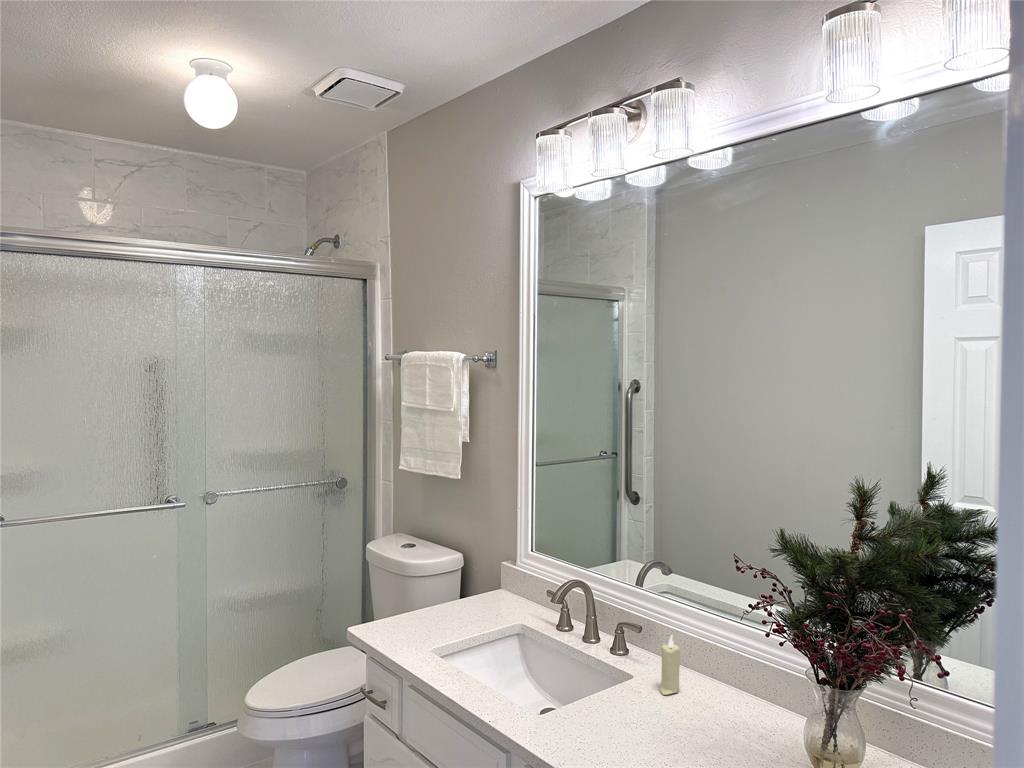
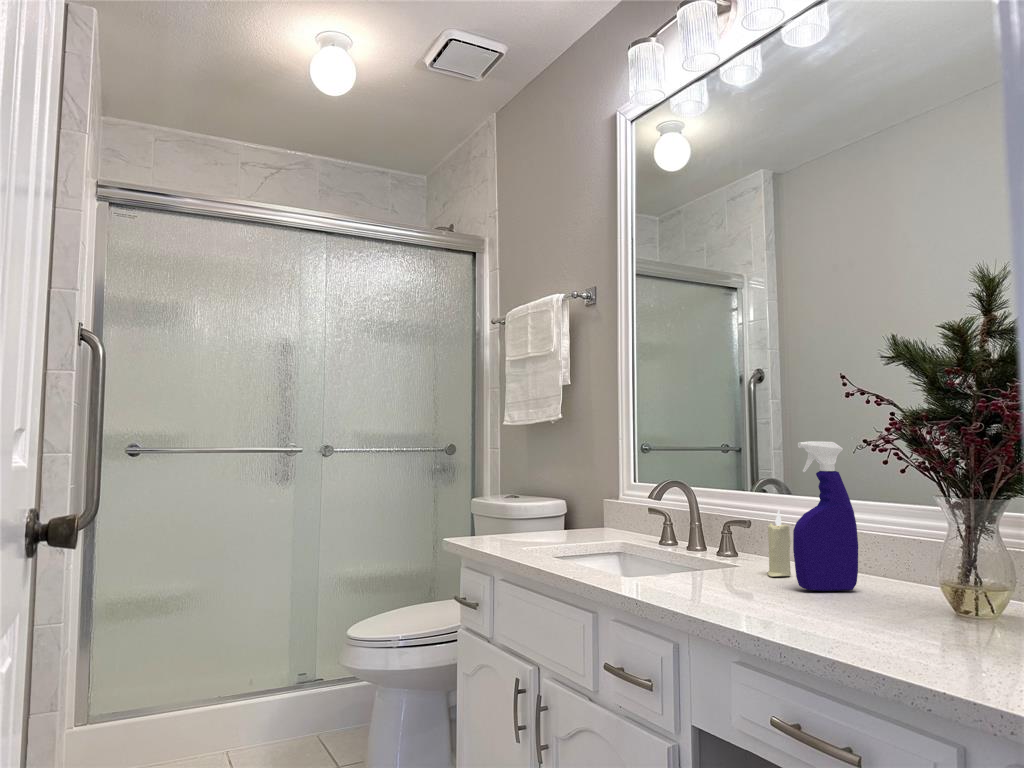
spray bottle: none [686,591,738,722] -> present [793,441,858,591]

